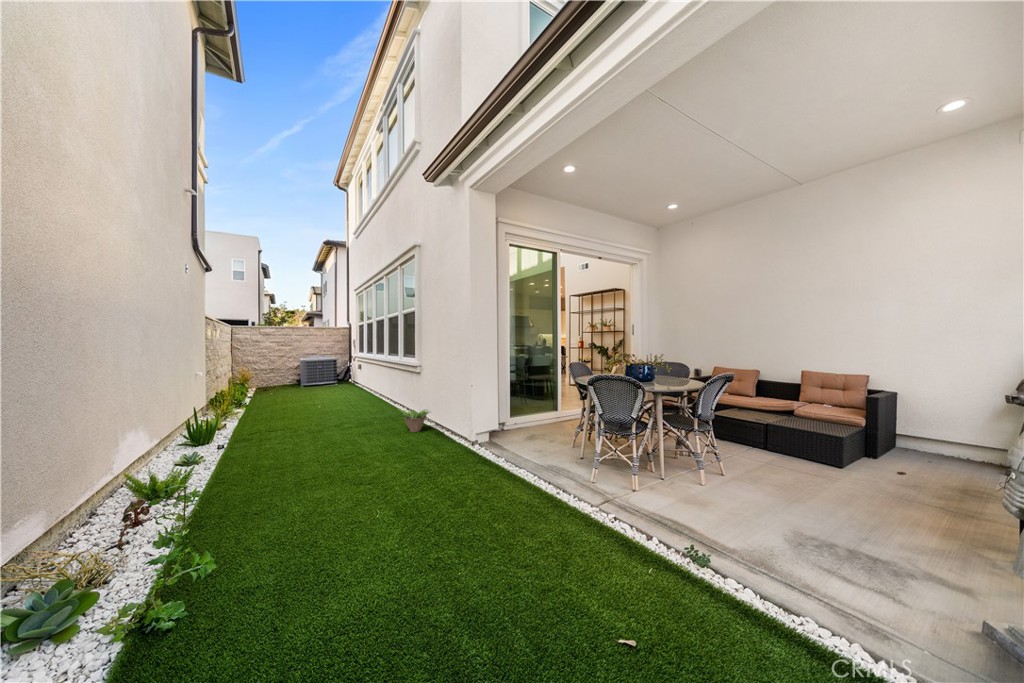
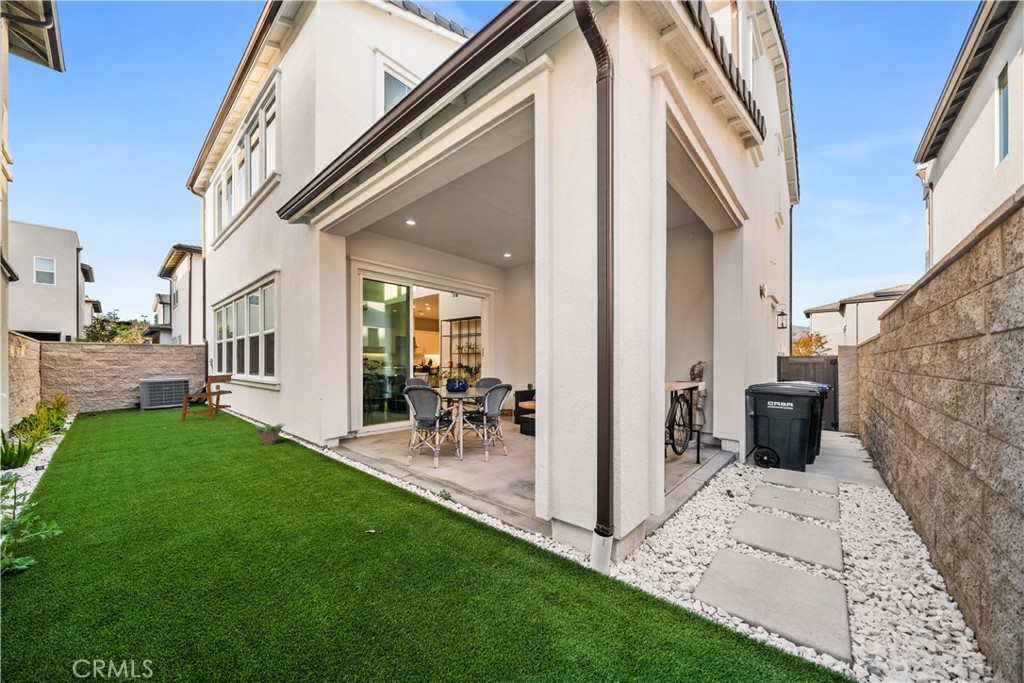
bench: none [333,355,382,399] -> present [181,374,233,421]

